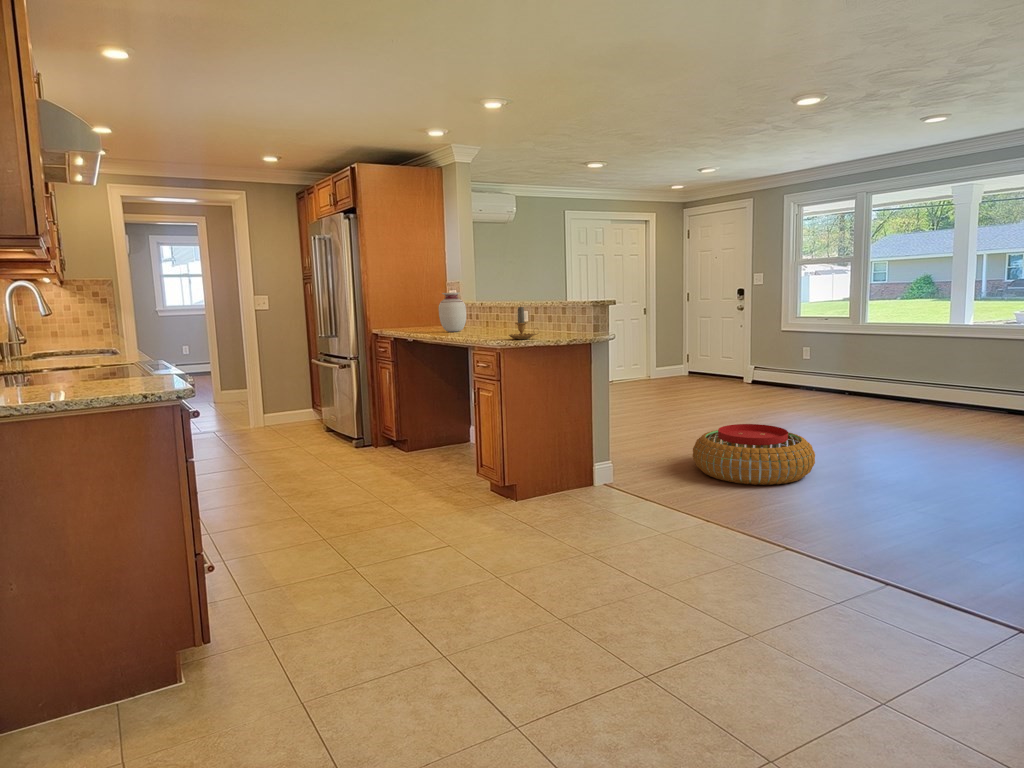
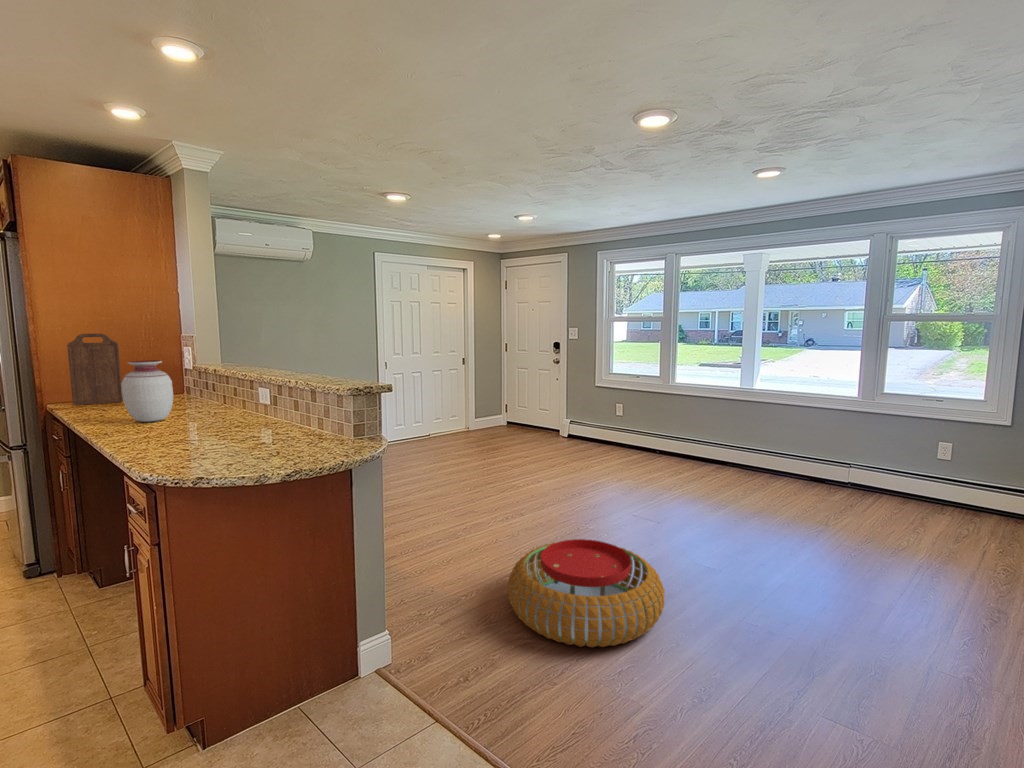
cutting board: none [386,280,417,329] -> present [67,333,123,405]
candle: present [509,307,539,340] -> none [188,403,245,465]

